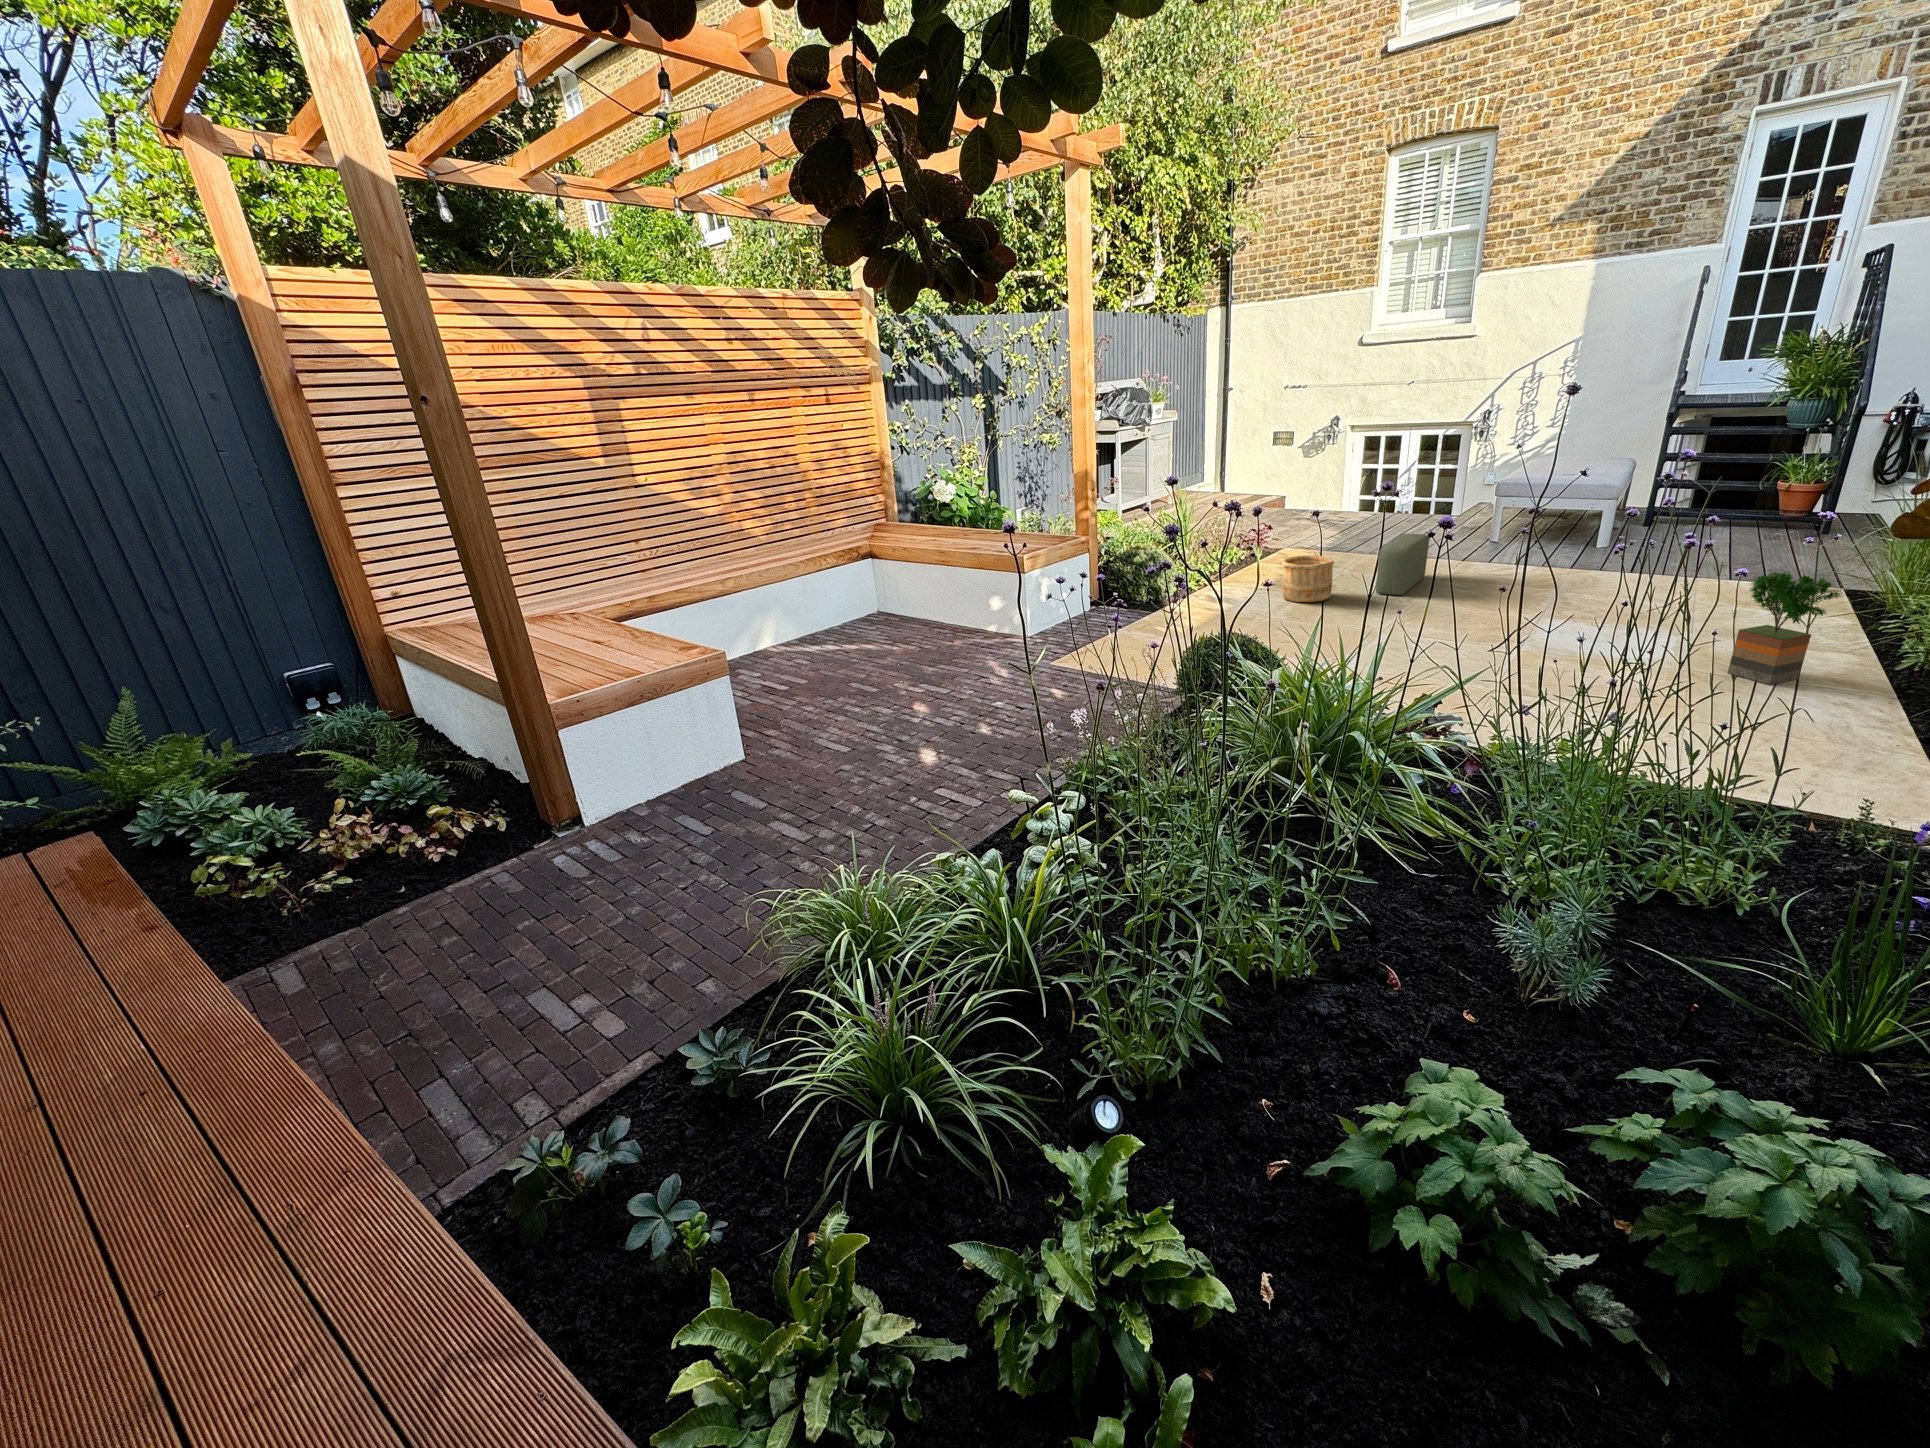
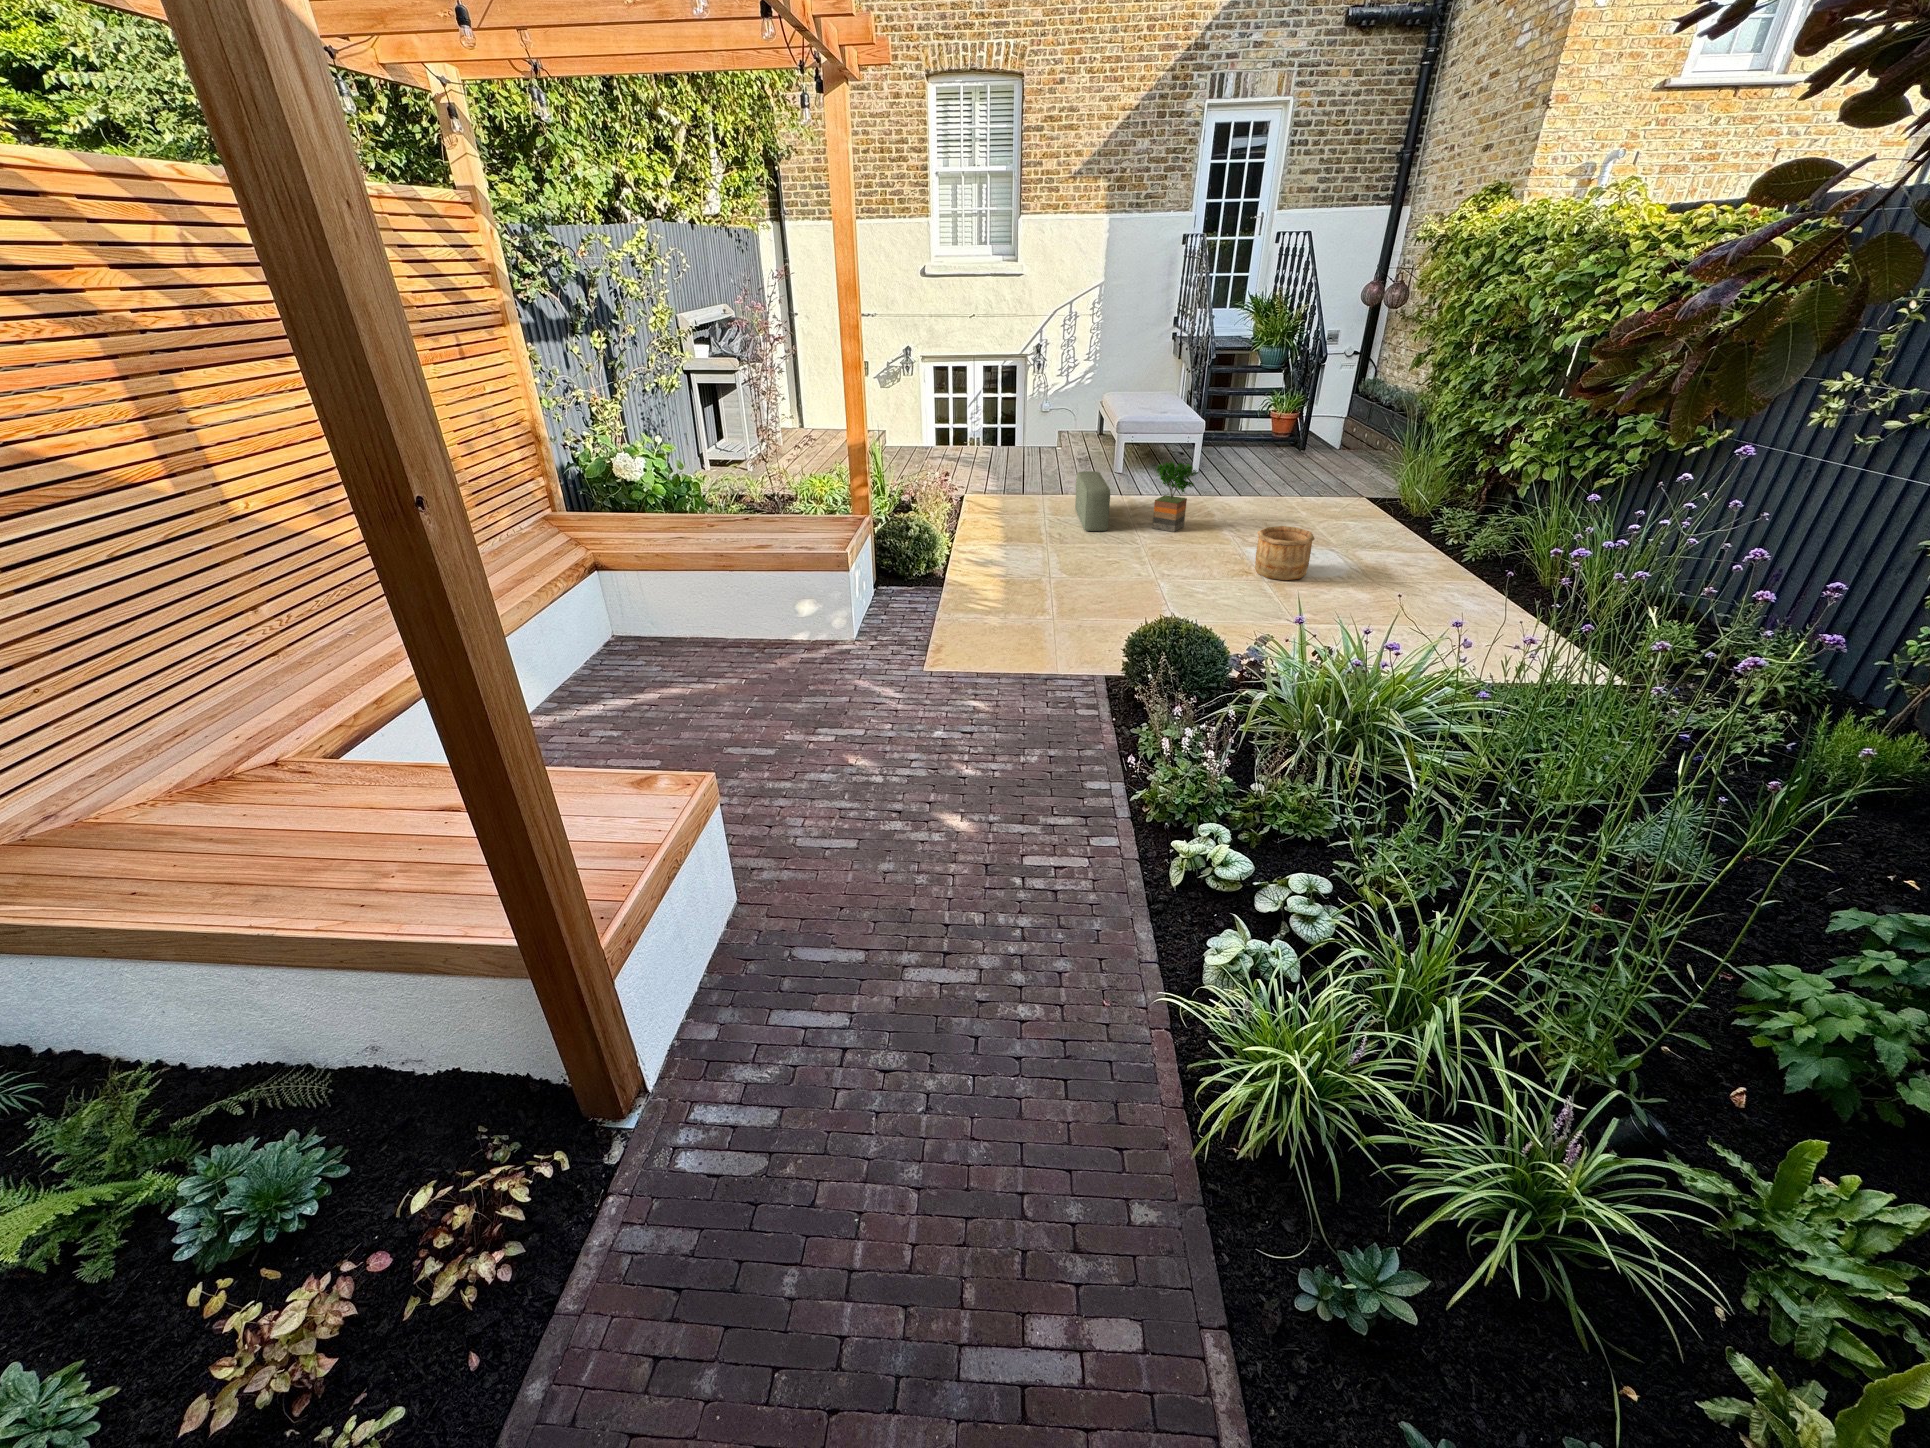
wooden bucket: present [1282,555,1334,602] -> present [1255,526,1315,580]
potted tree: present [1727,571,1841,685] -> present [1152,462,1197,532]

